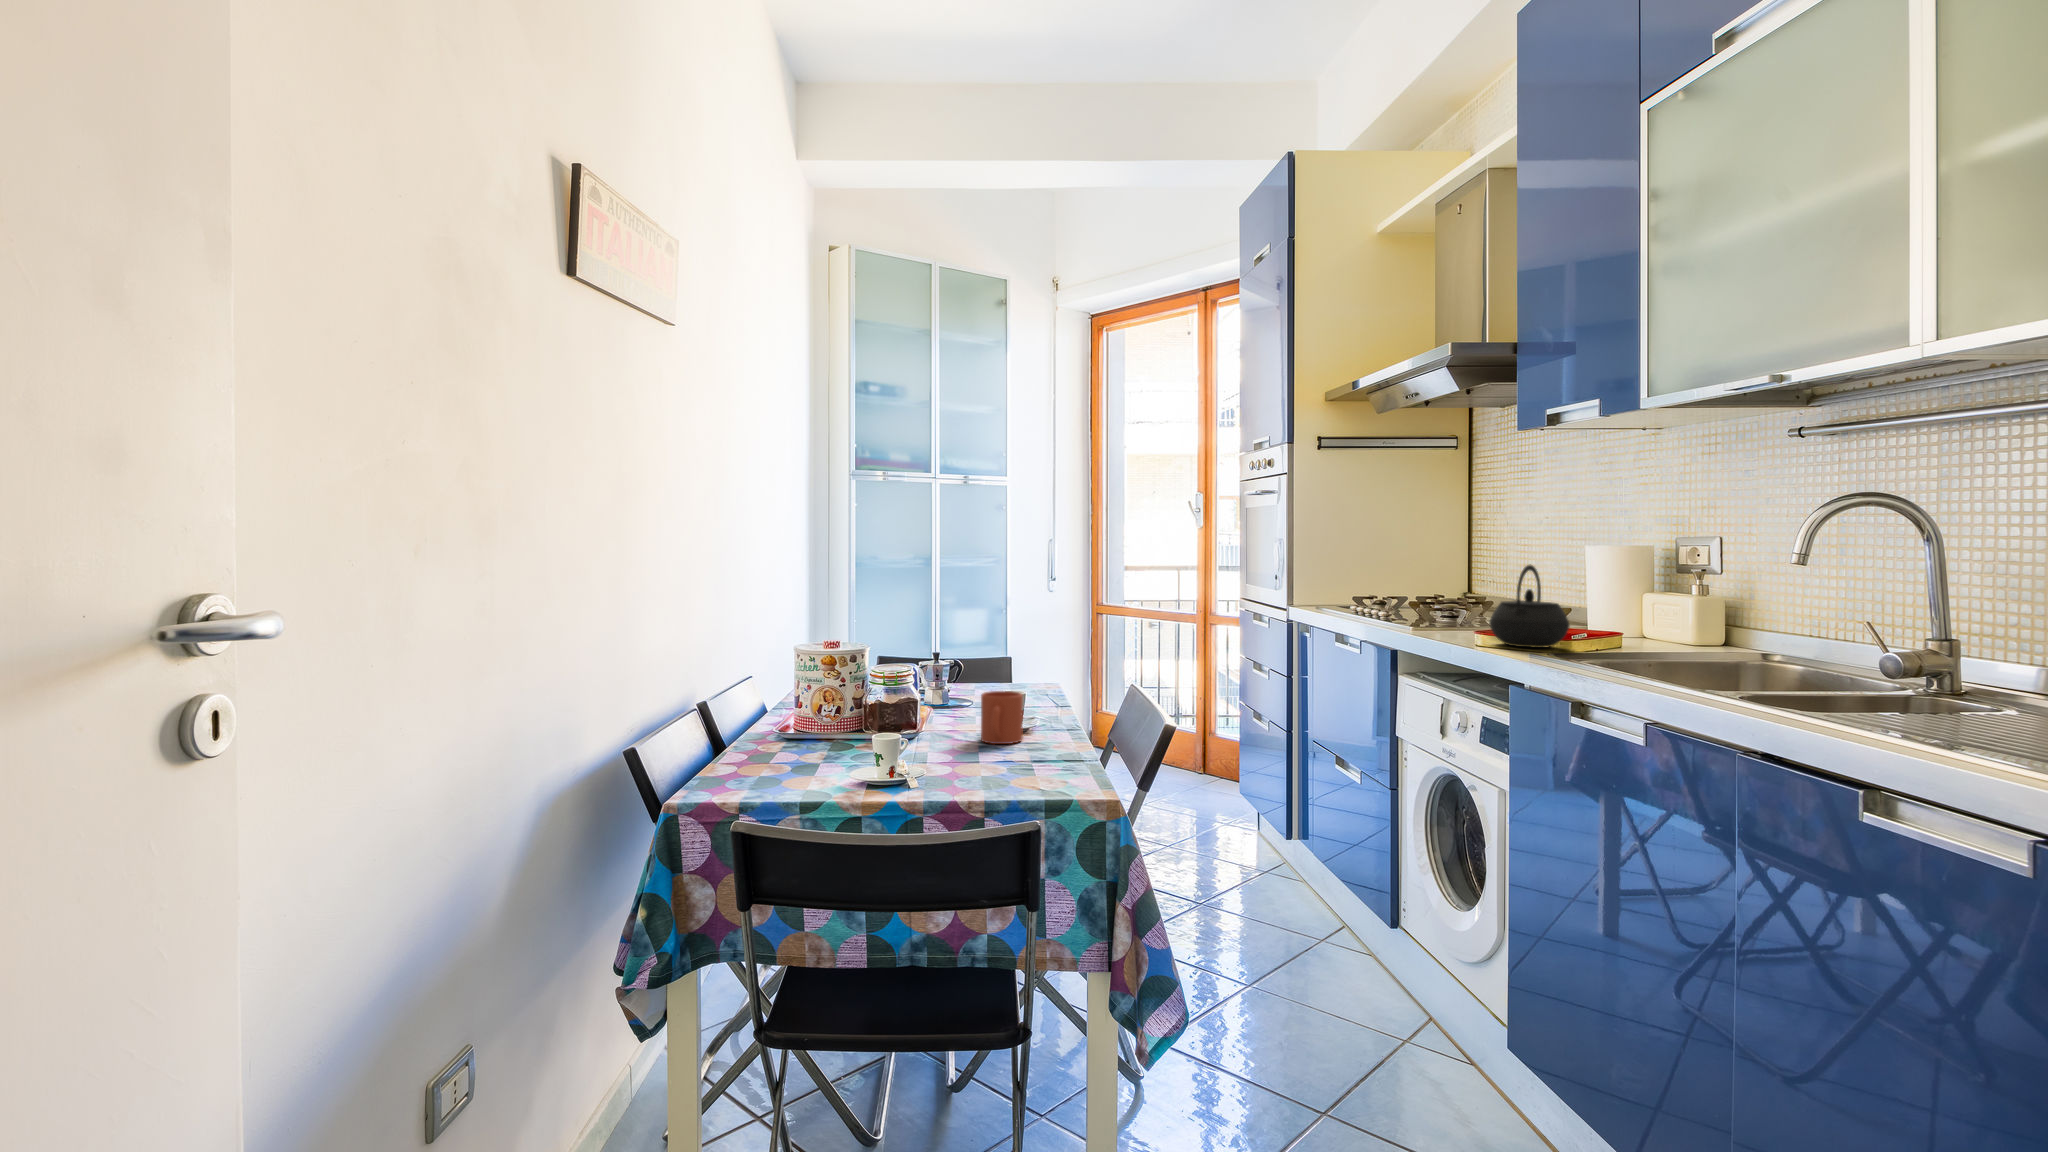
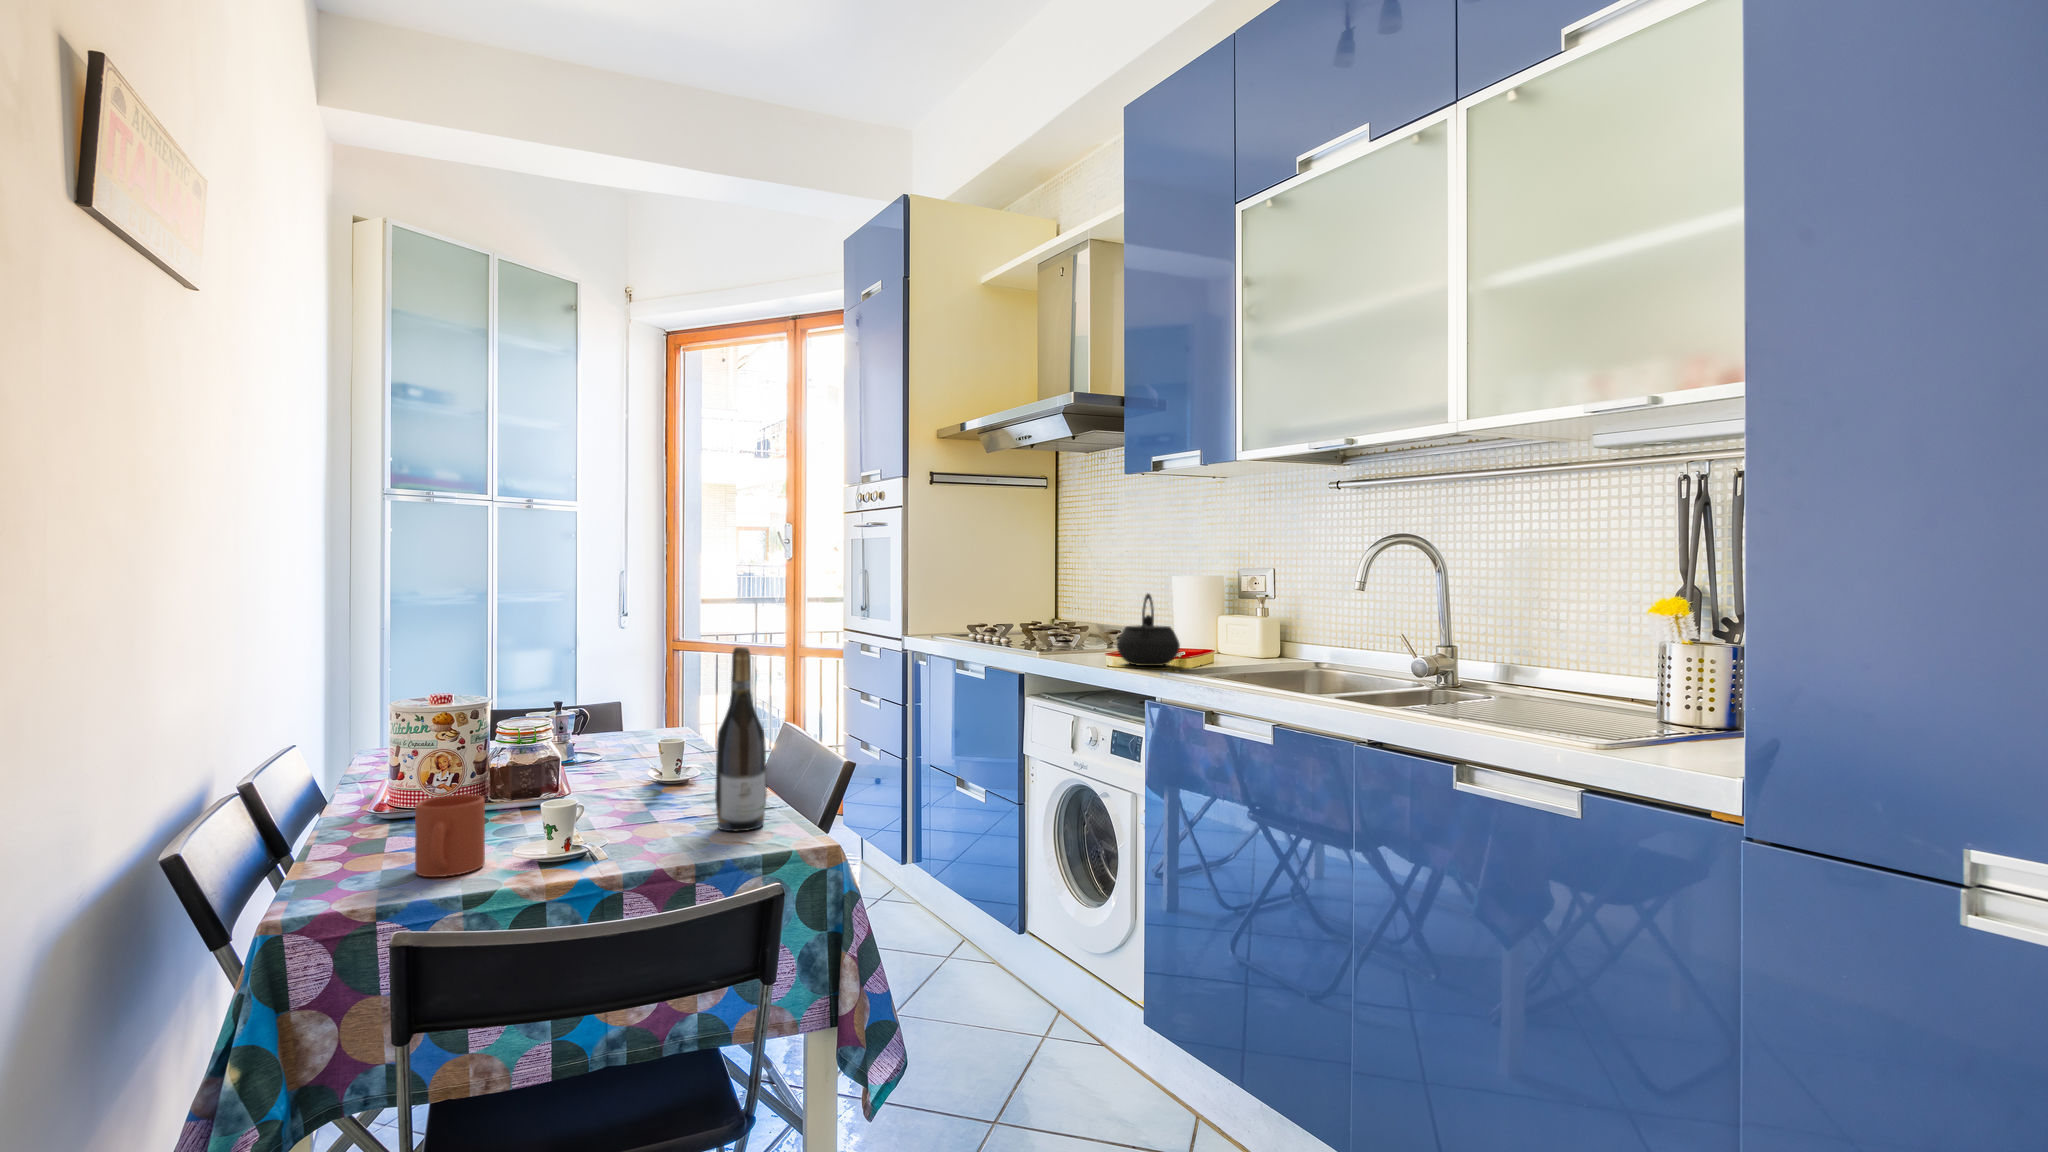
wine bottle: none [1022,608,1068,778] -> present [715,647,767,831]
mug: present [981,691,1023,744] -> present [415,794,485,877]

